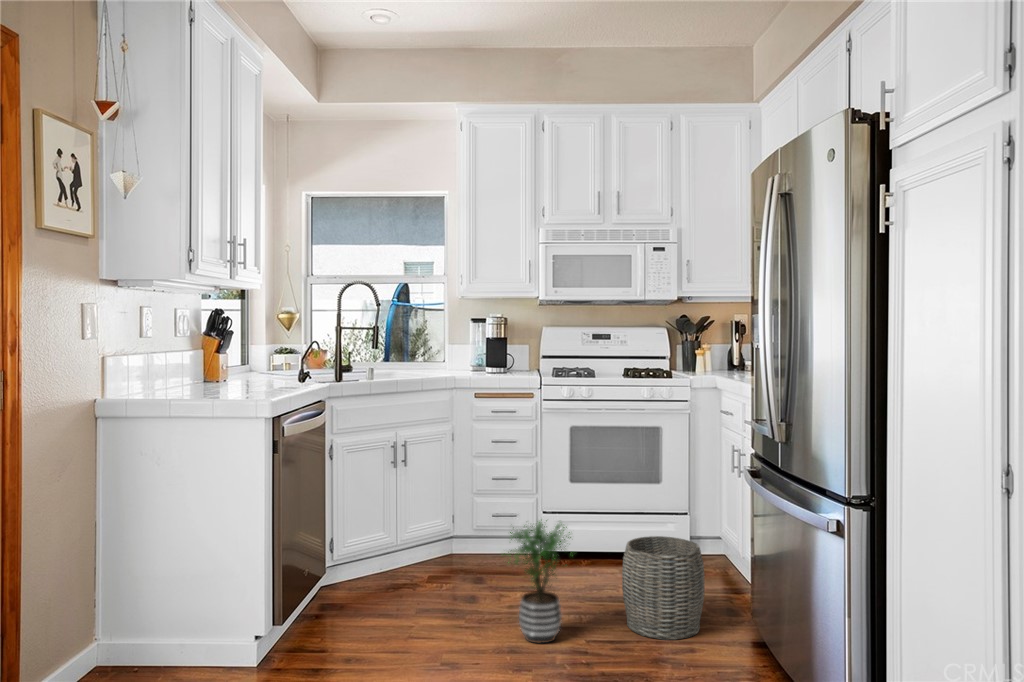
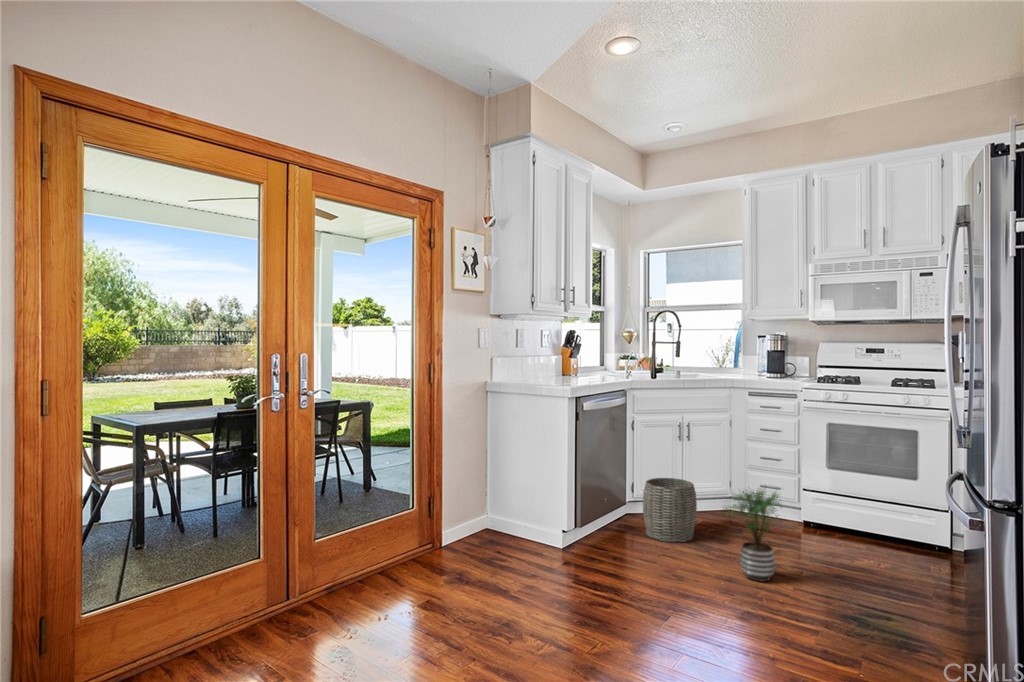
woven basket: present [622,536,705,639] -> present [643,478,697,542]

